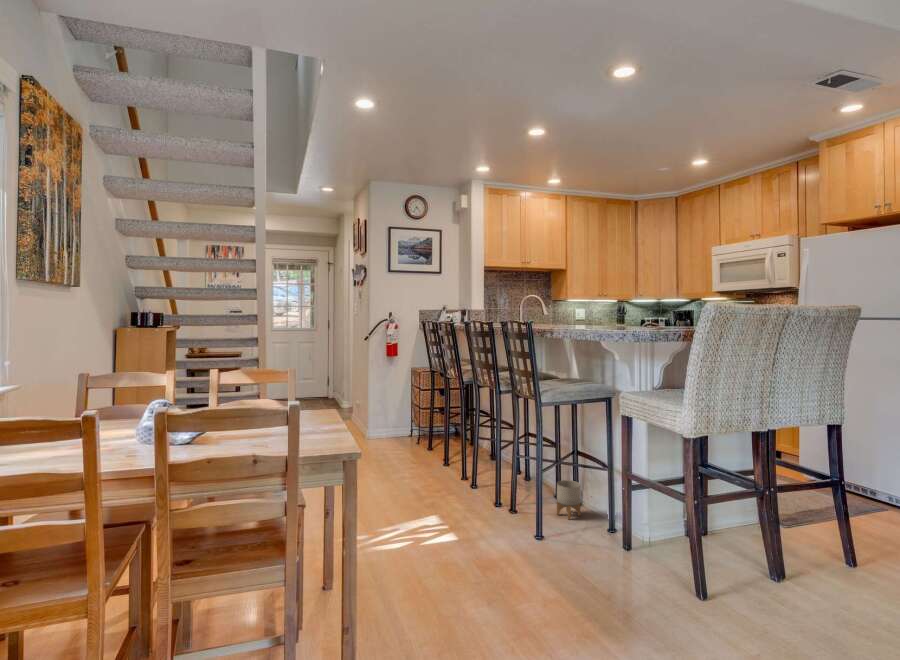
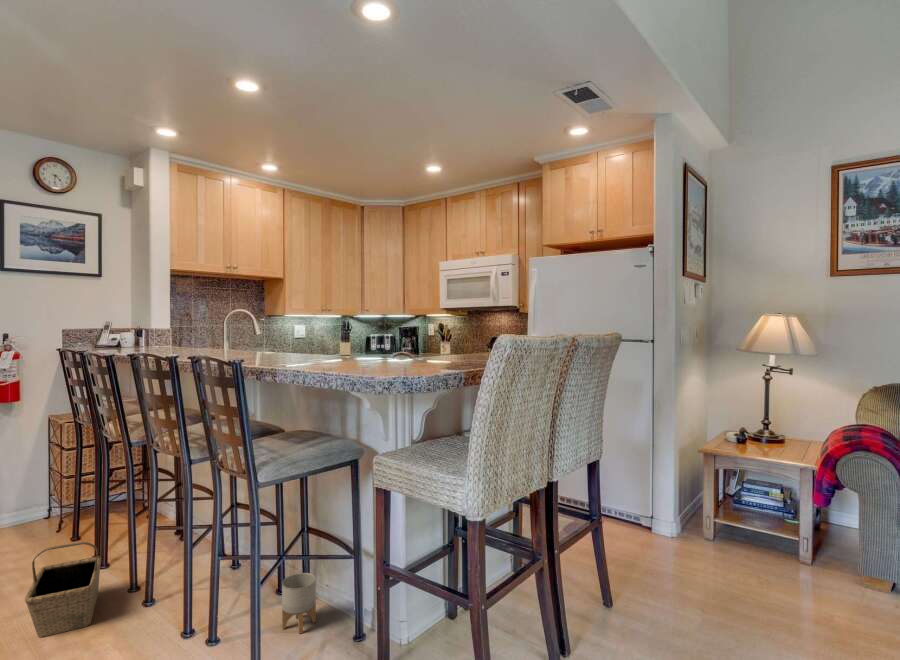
basket: none [411,439,447,489] -> present [25,542,101,637]

